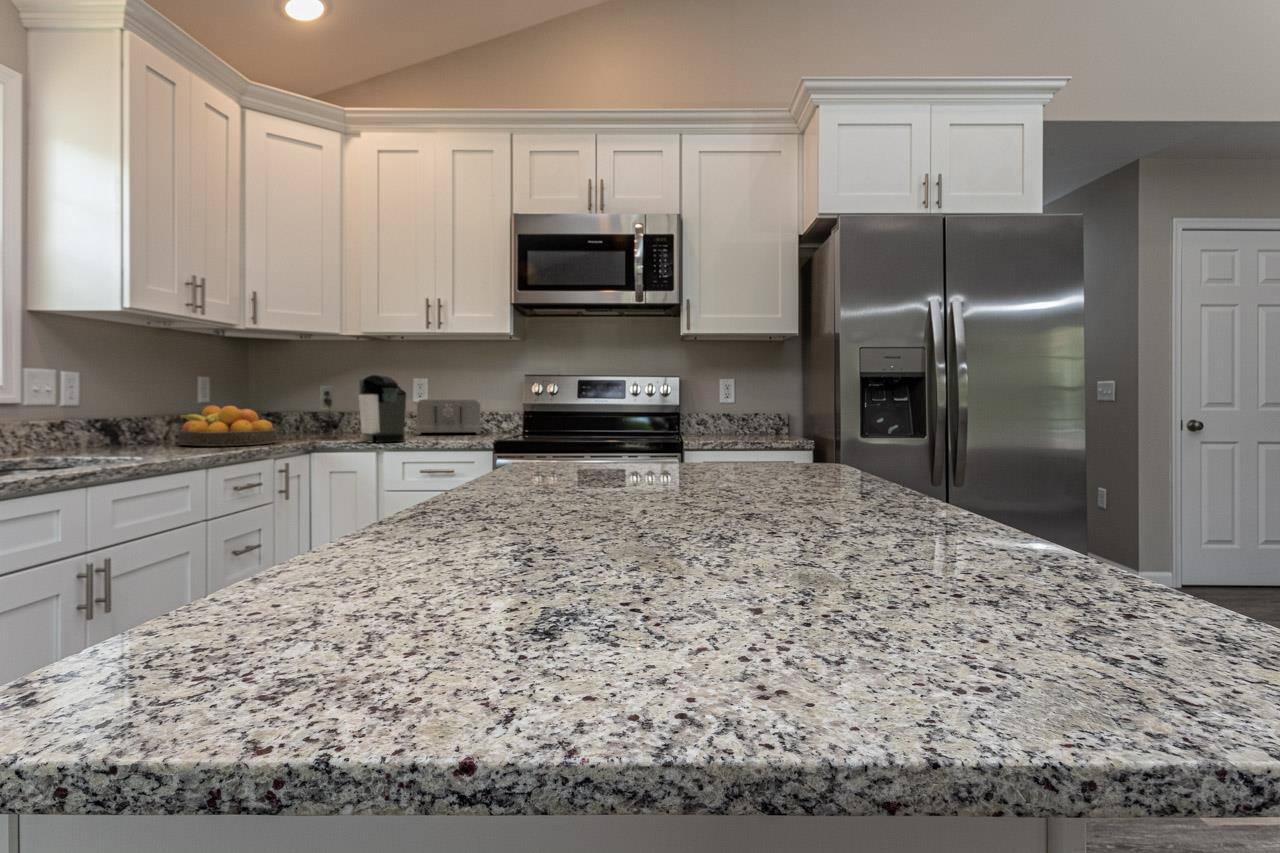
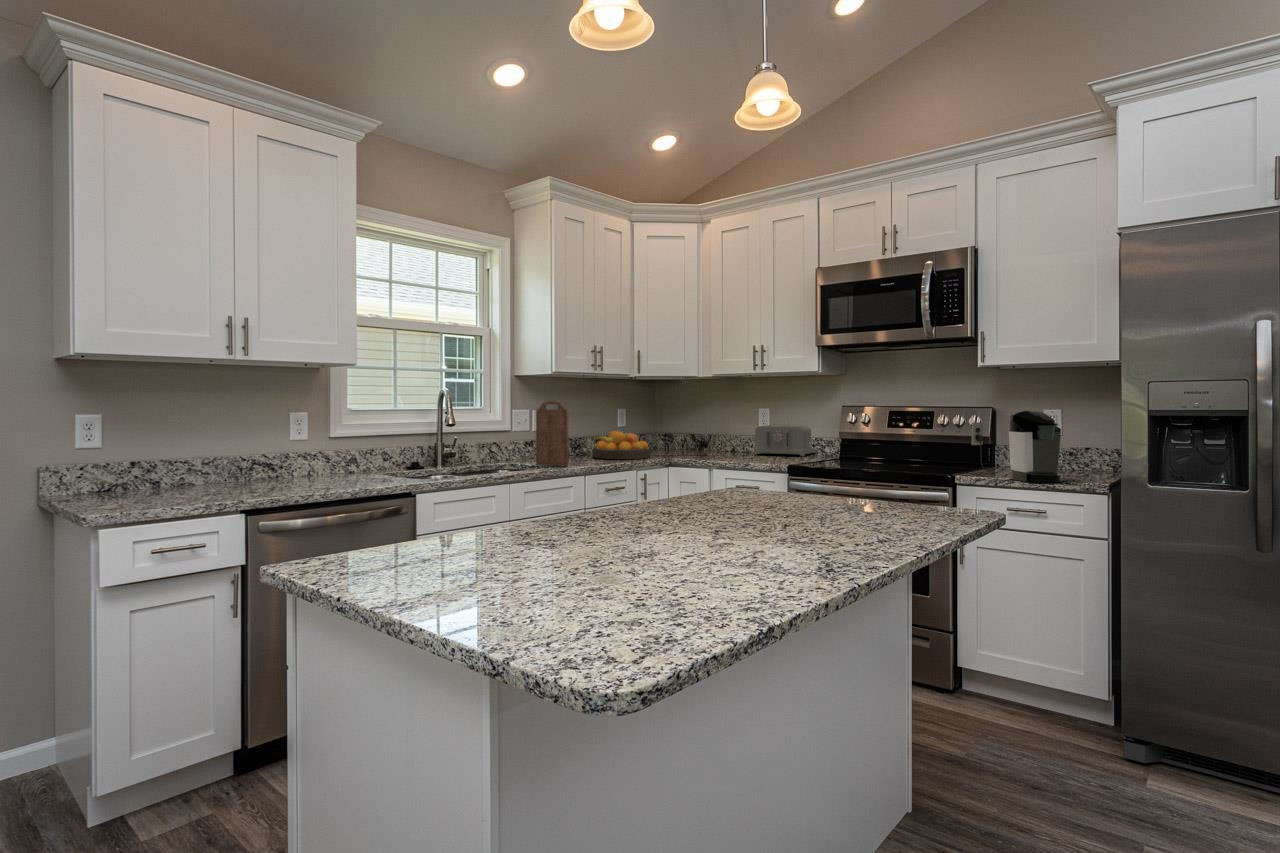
cutting board: none [94,351,167,458] -> present [536,401,569,467]
coffee maker: present [320,374,406,443] -> present [972,410,1062,483]

